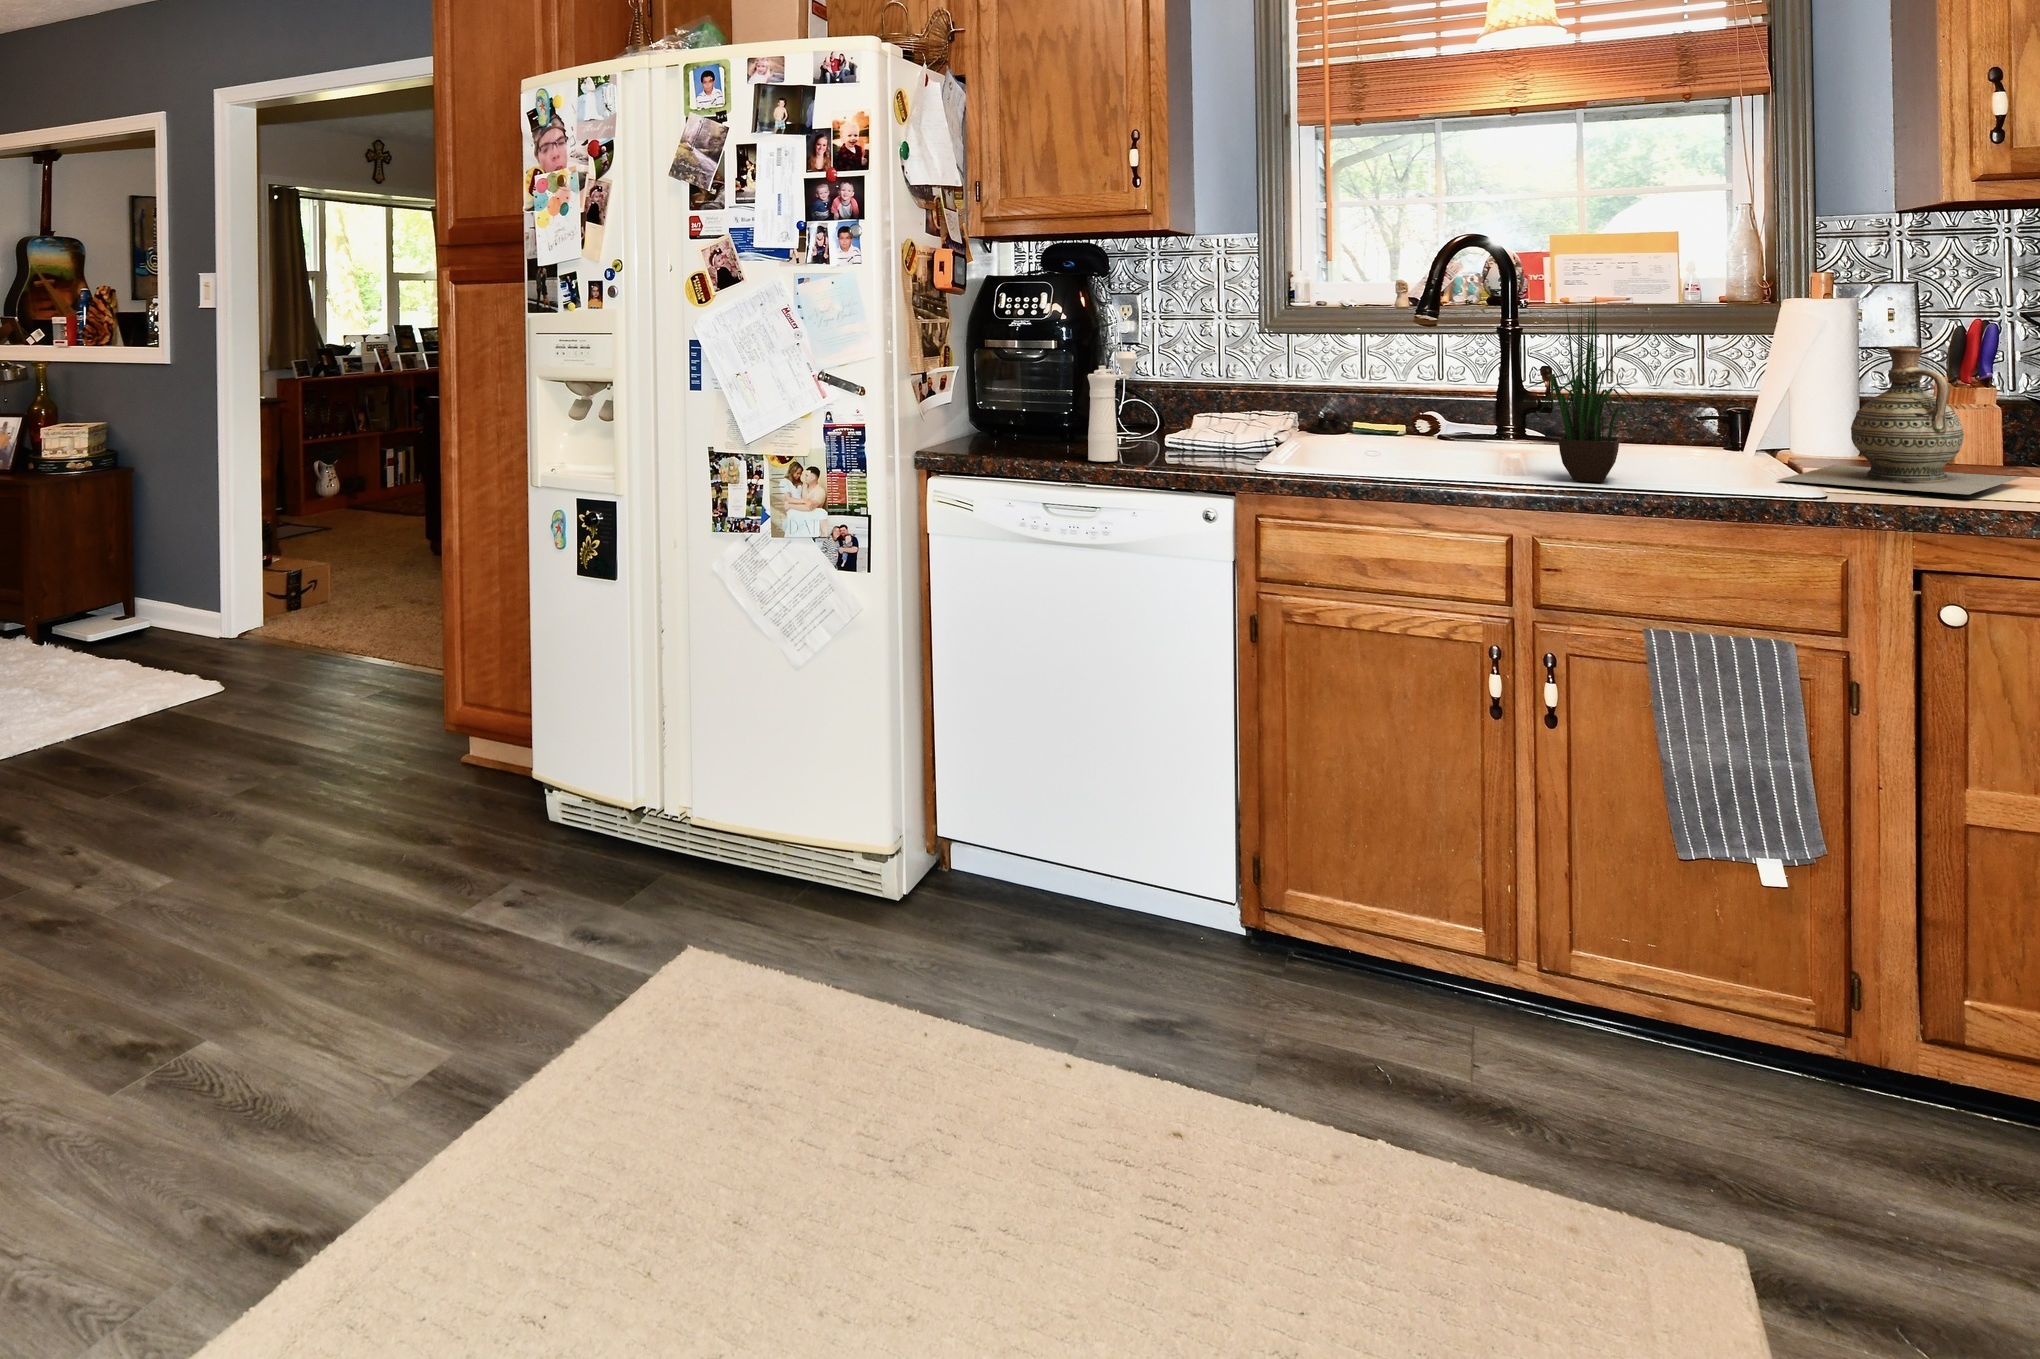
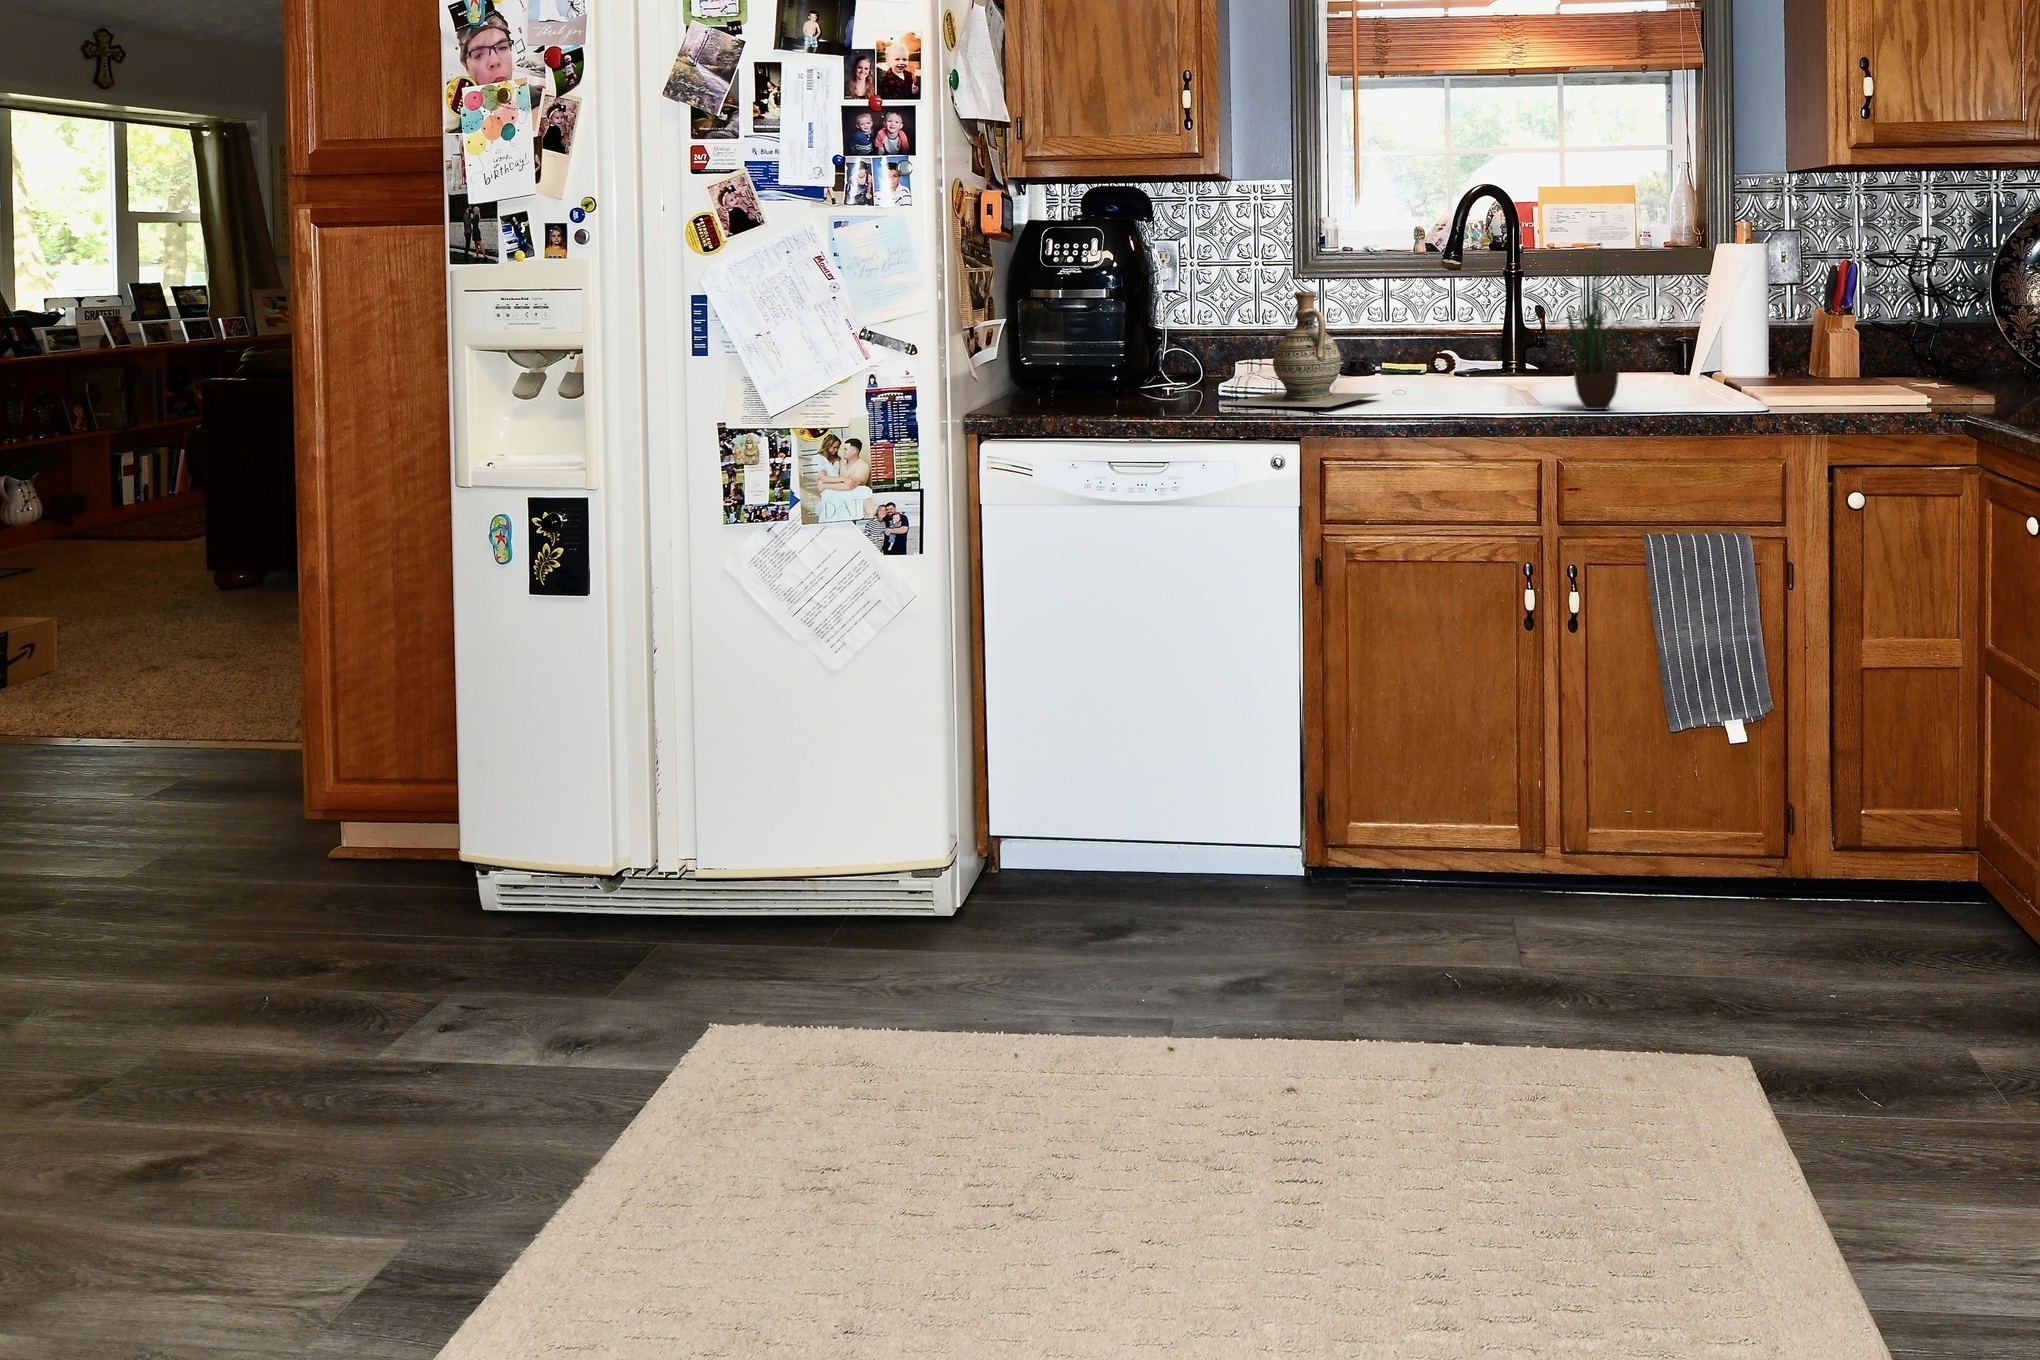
ceramic jug: present [1778,346,2021,494] -> present [1224,292,1379,407]
pepper mill: present [1088,352,1137,462] -> none [1147,301,1189,415]

